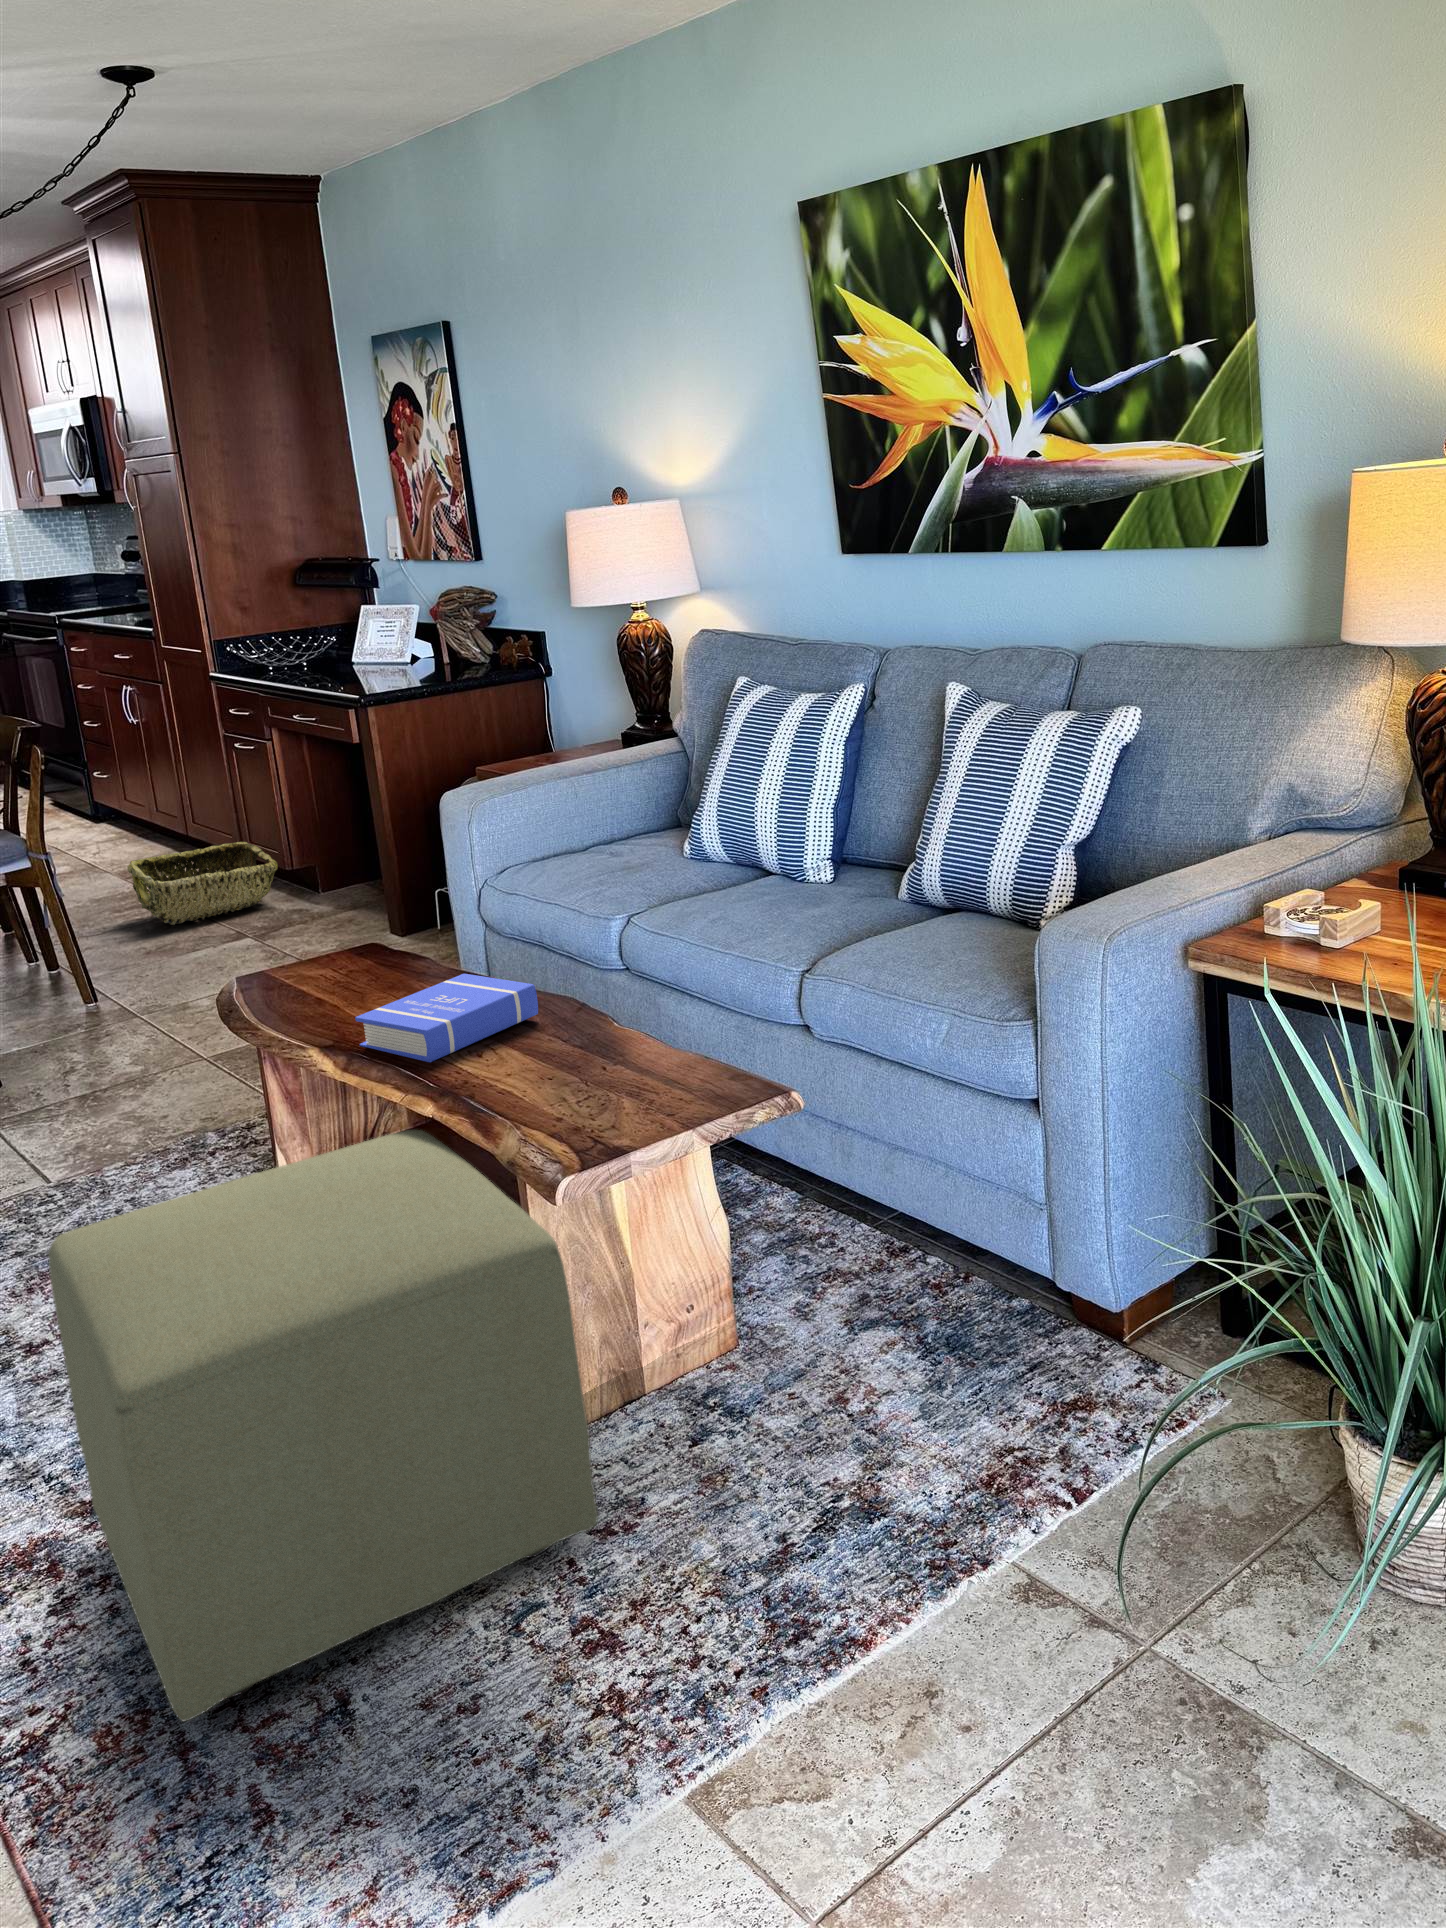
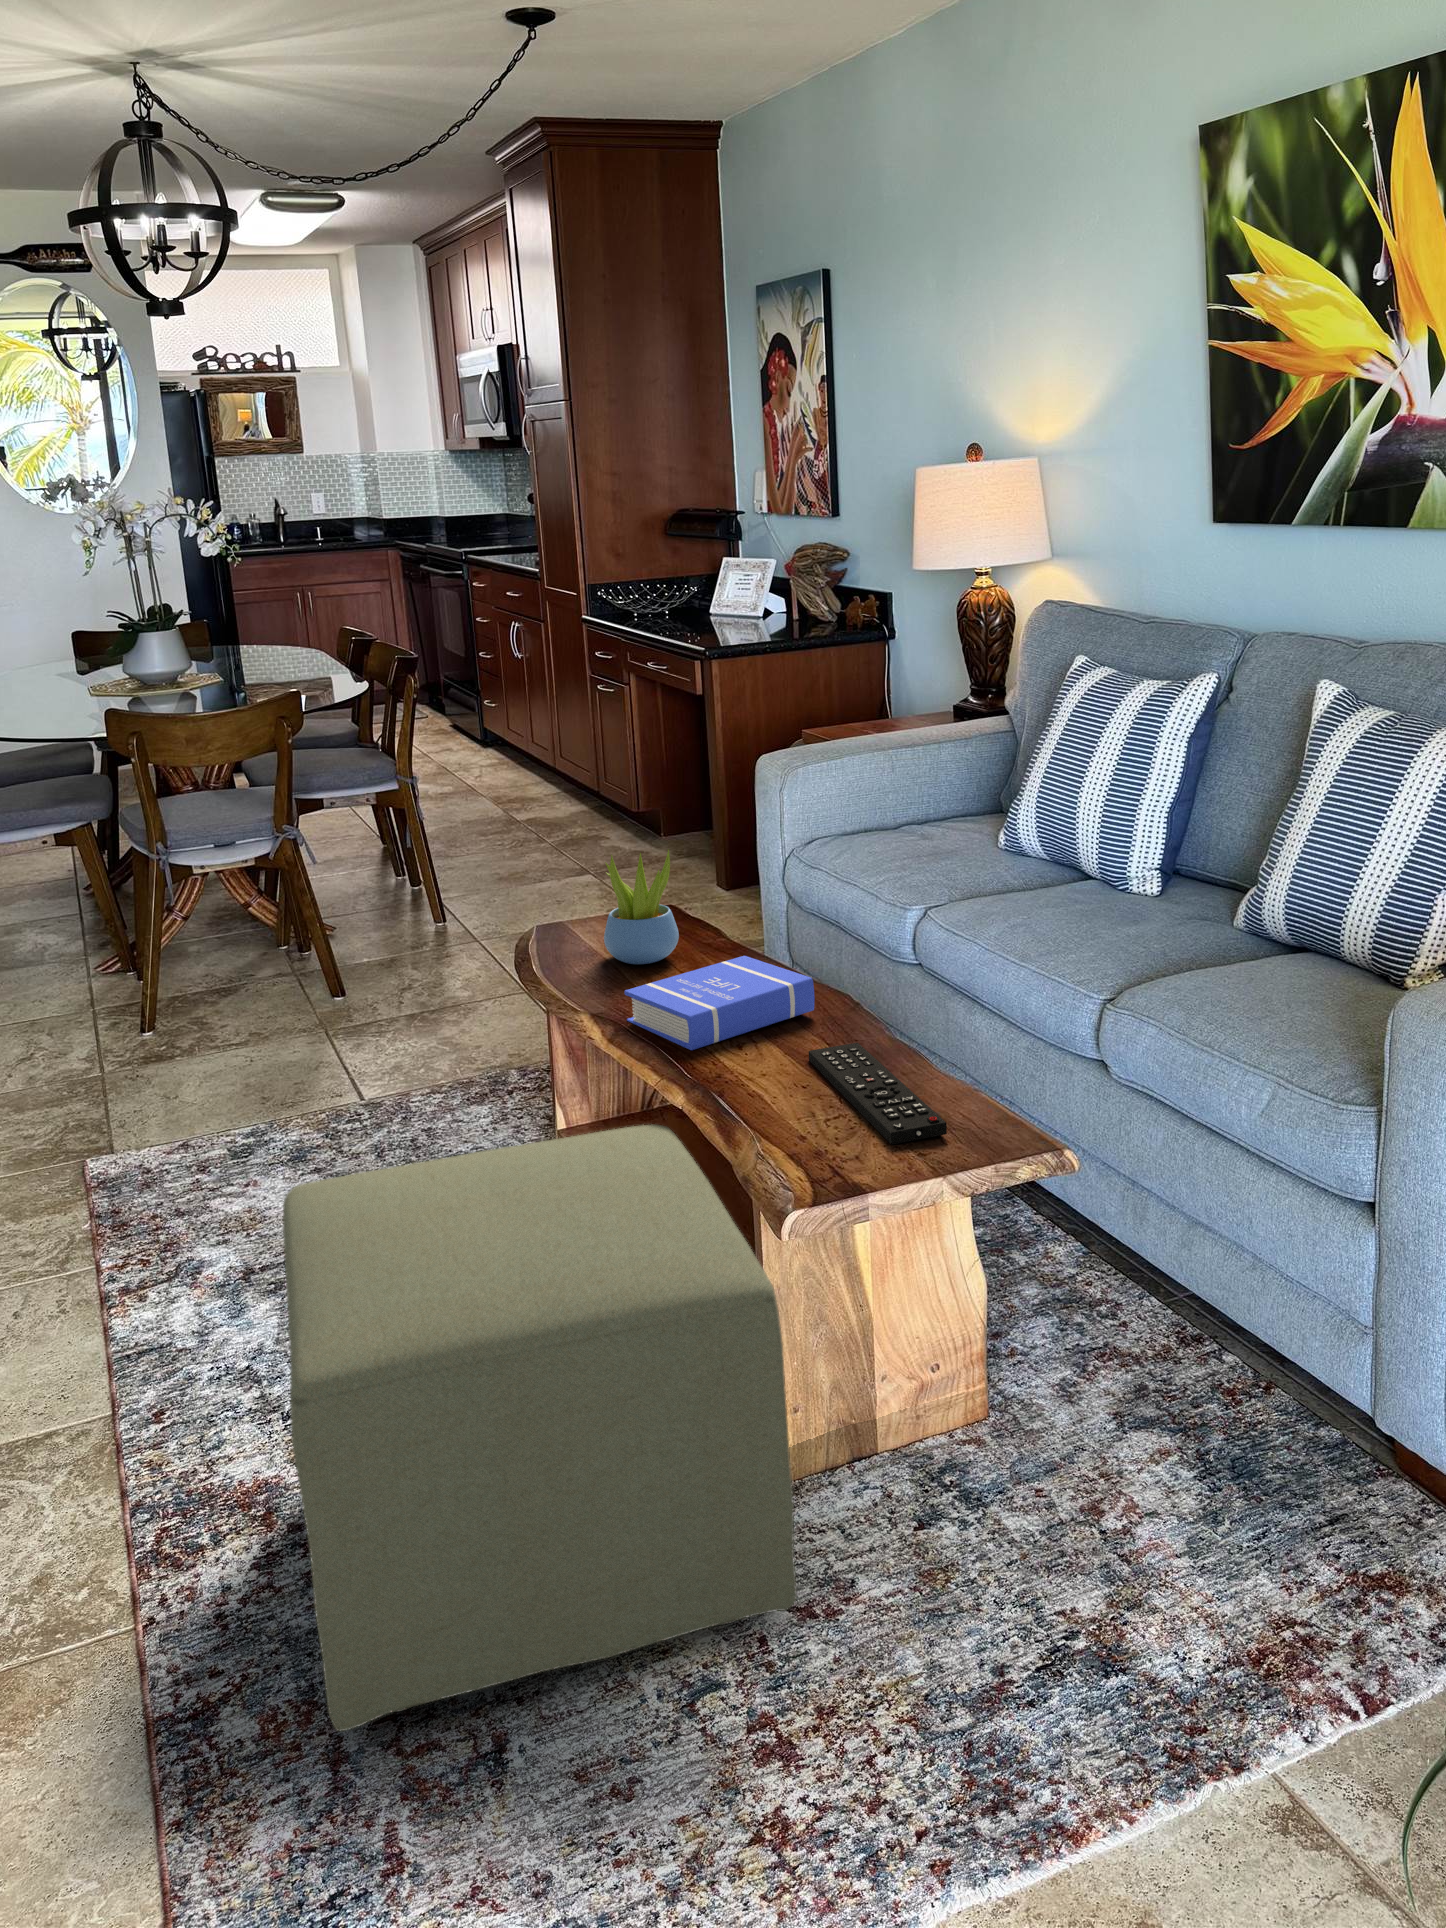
woven basket: present [127,842,278,925] -> none [486,780,623,855]
succulent plant: none [314,883,393,997] -> present [604,849,679,964]
remote control: none [542,1035,683,1112] -> present [809,1043,947,1144]

